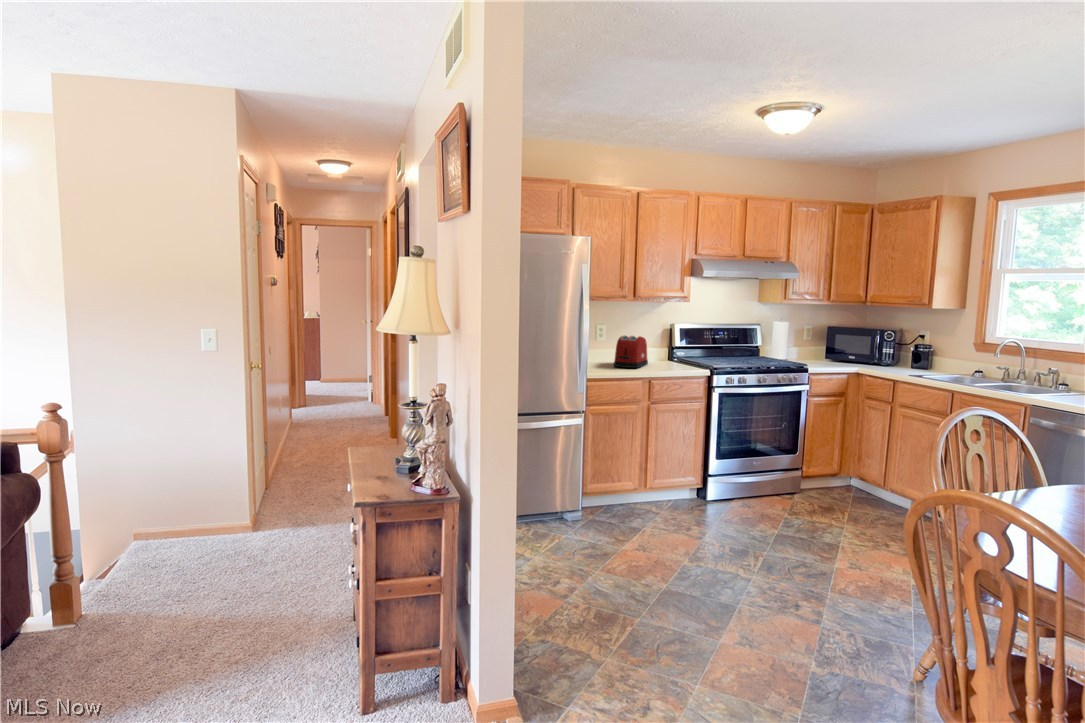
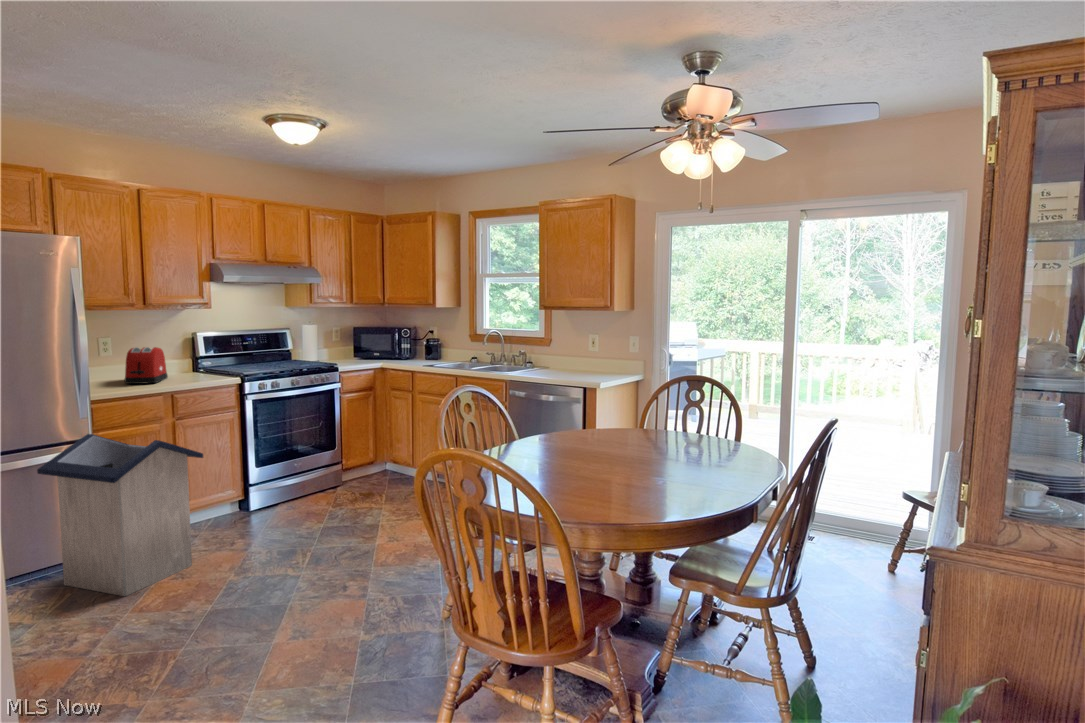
trash can: none [542,407,669,557] -> present [37,434,203,596]

